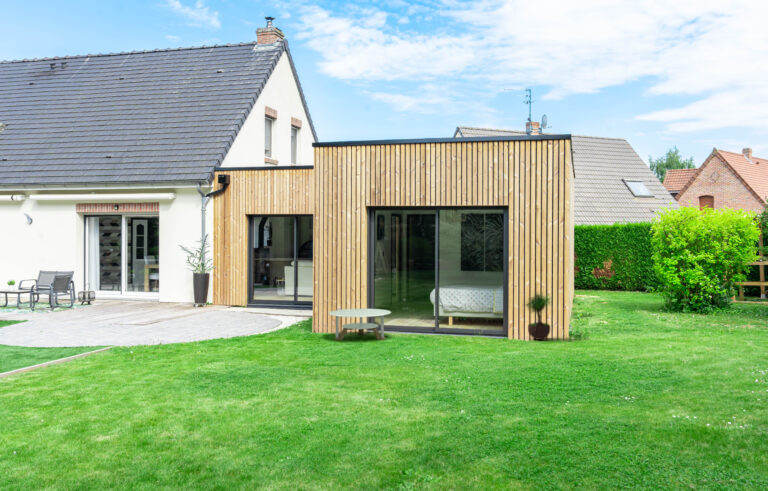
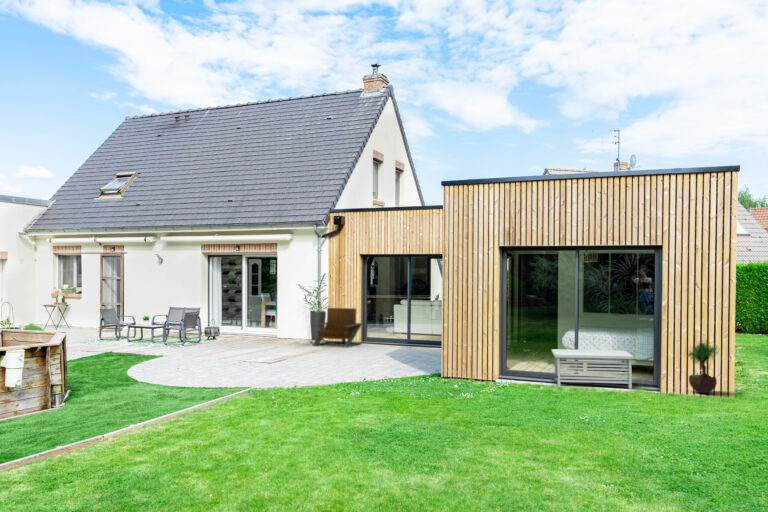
lounge chair: none [194,270,247,309] -> present [313,308,362,347]
storage bench: none [412,304,481,338] -> present [552,349,633,389]
round table: present [329,309,391,340] -> none [465,353,532,389]

